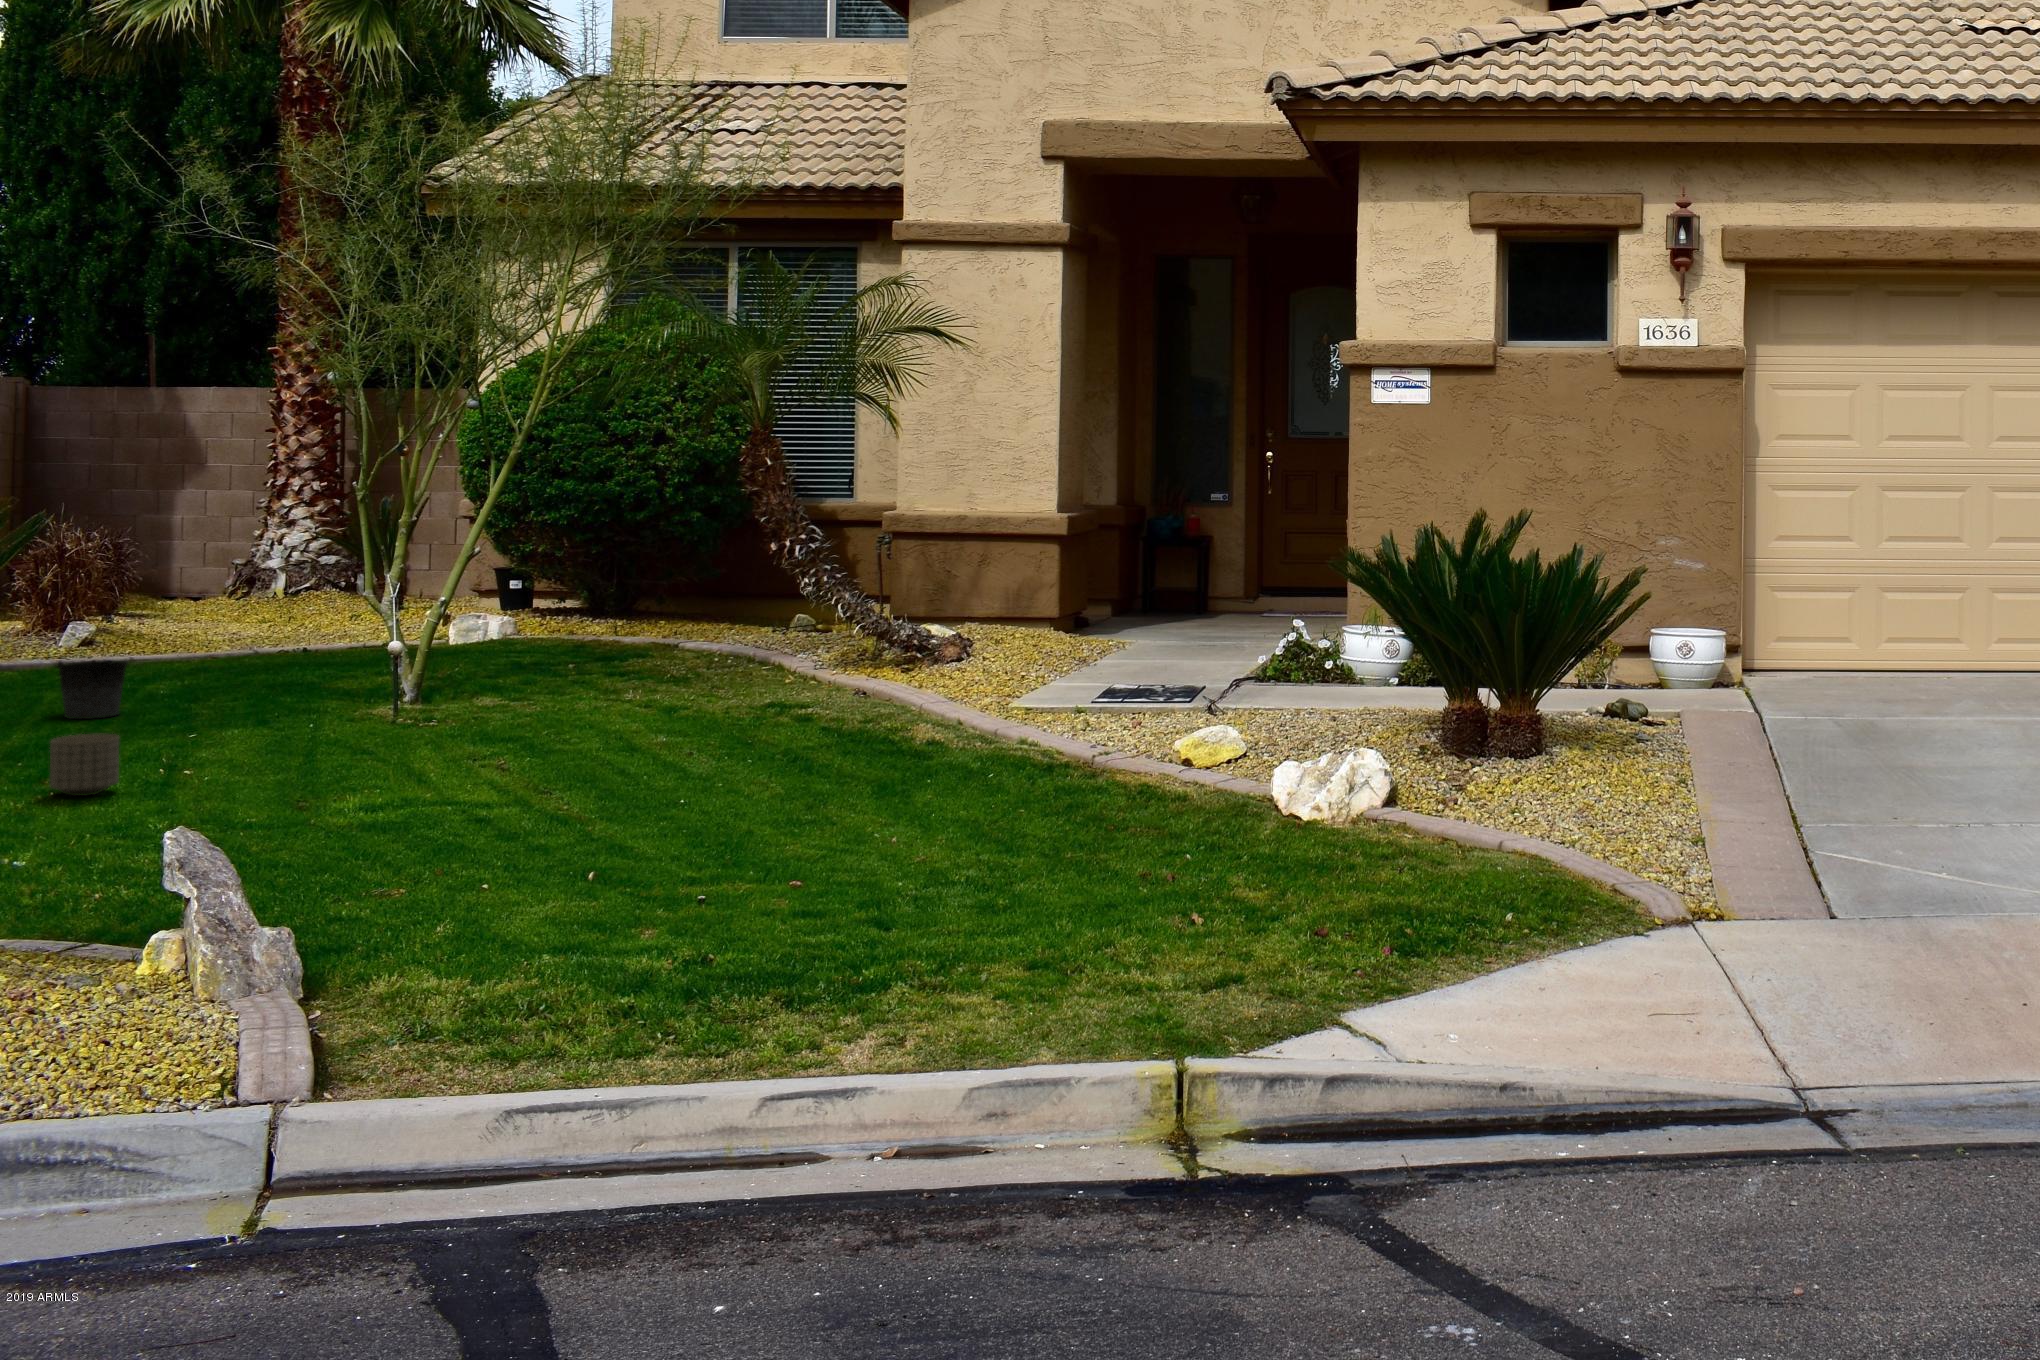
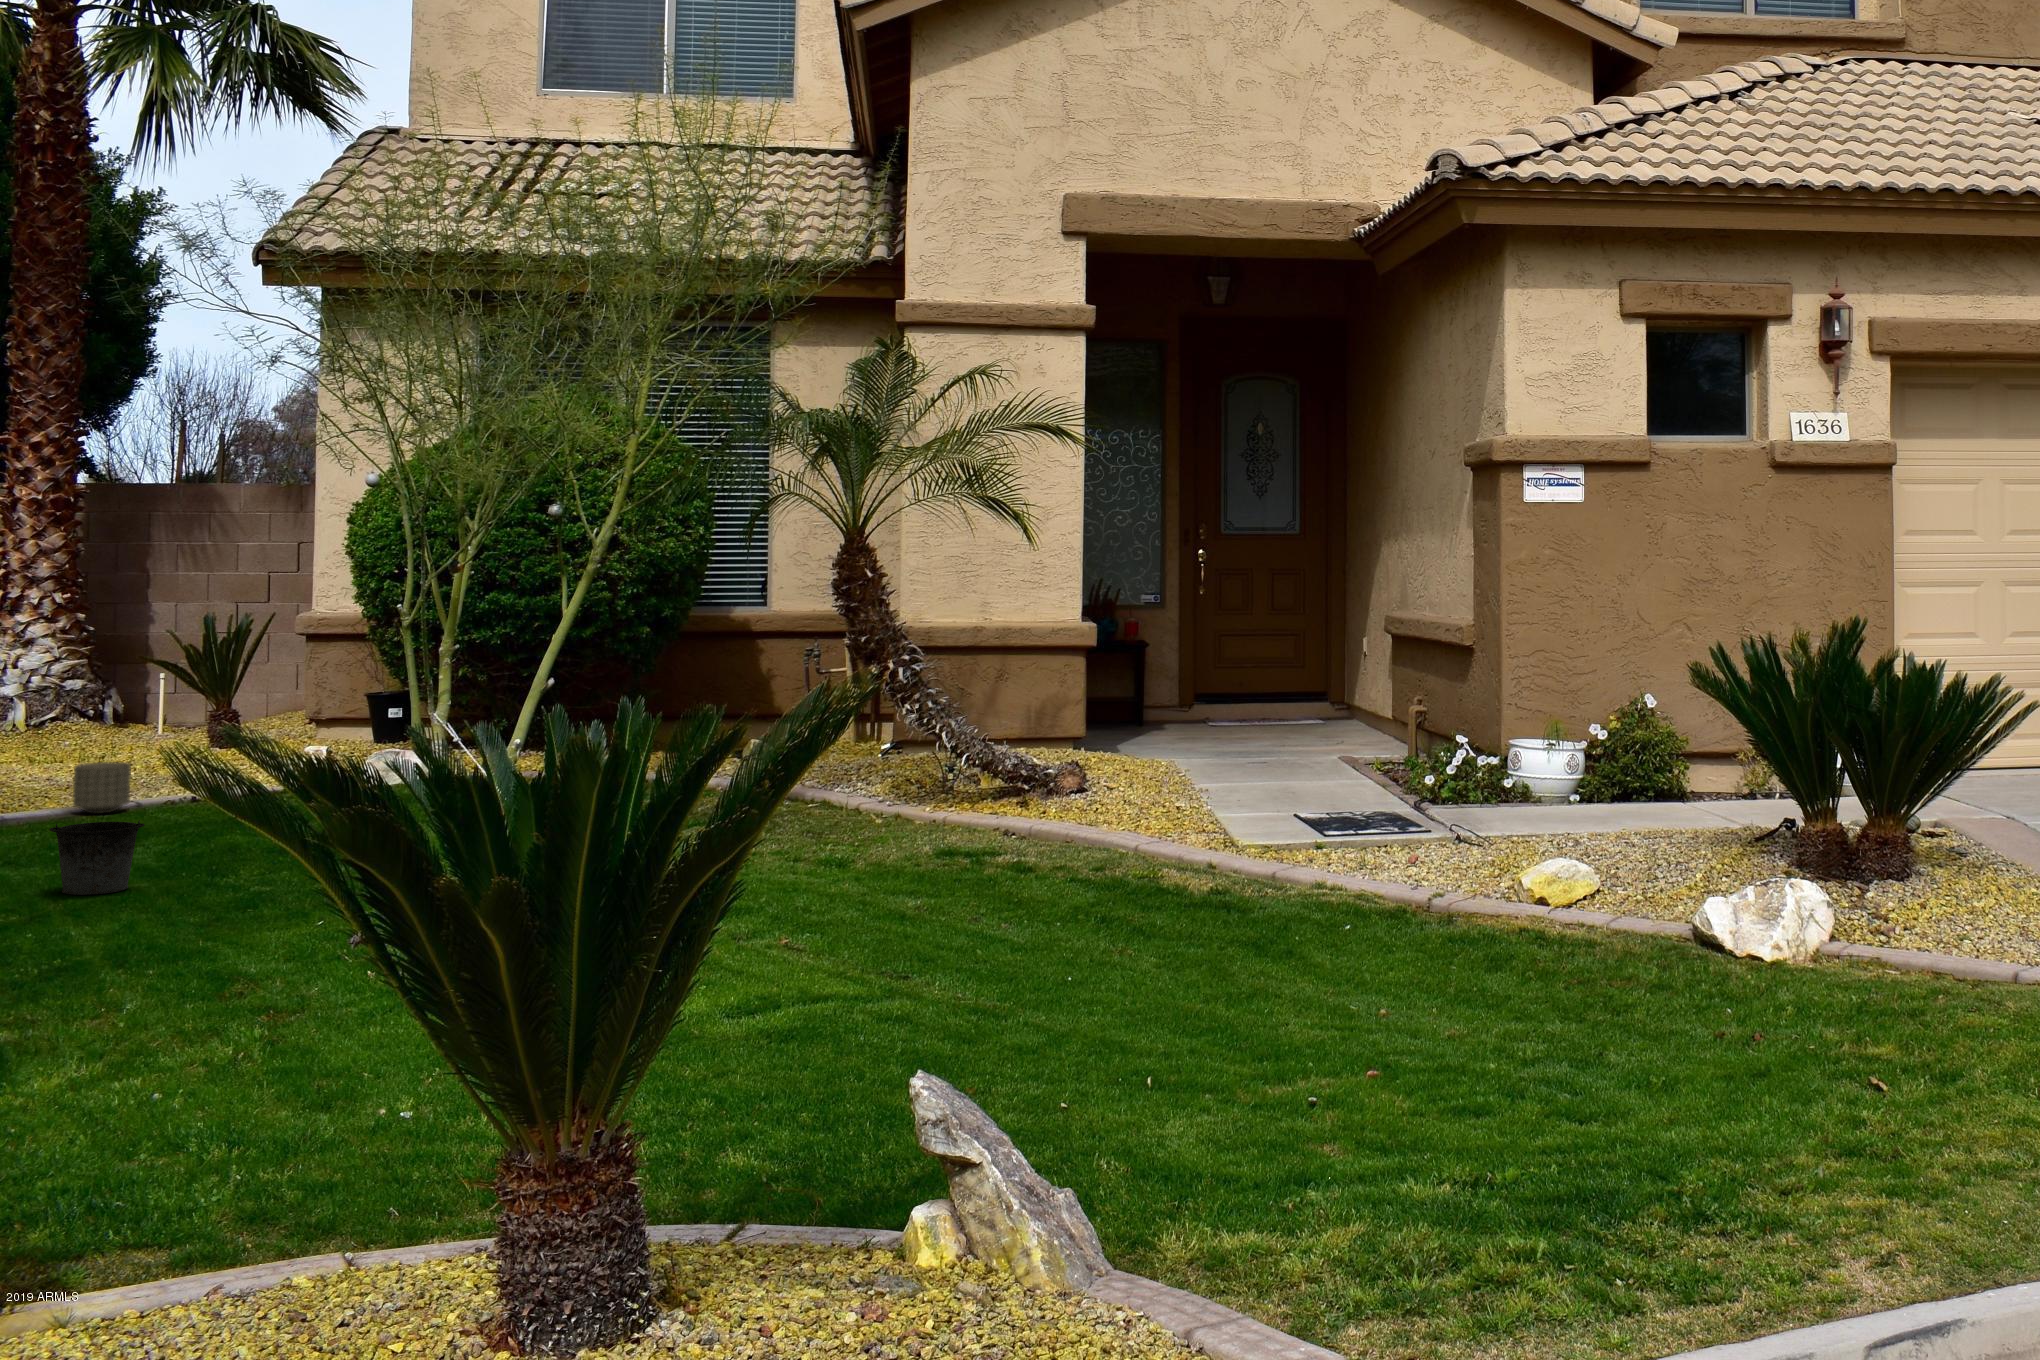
planter: present [50,734,119,796] -> present [73,762,131,814]

